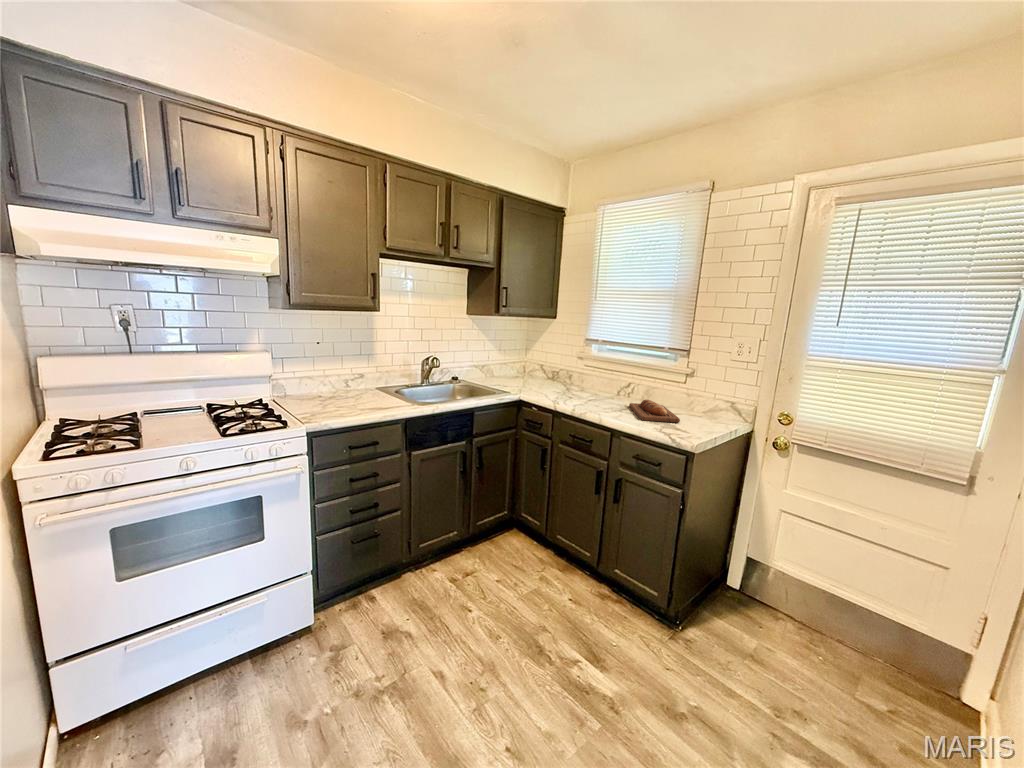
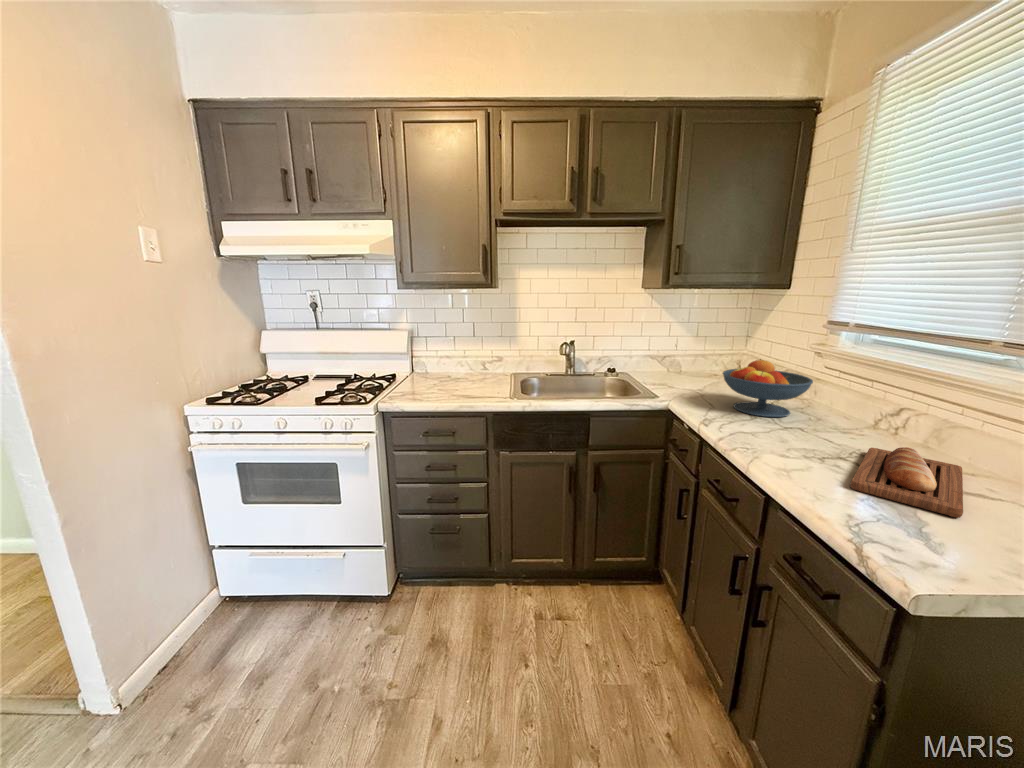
fruit bowl: none [543,362,591,397] -> present [723,359,813,417]

